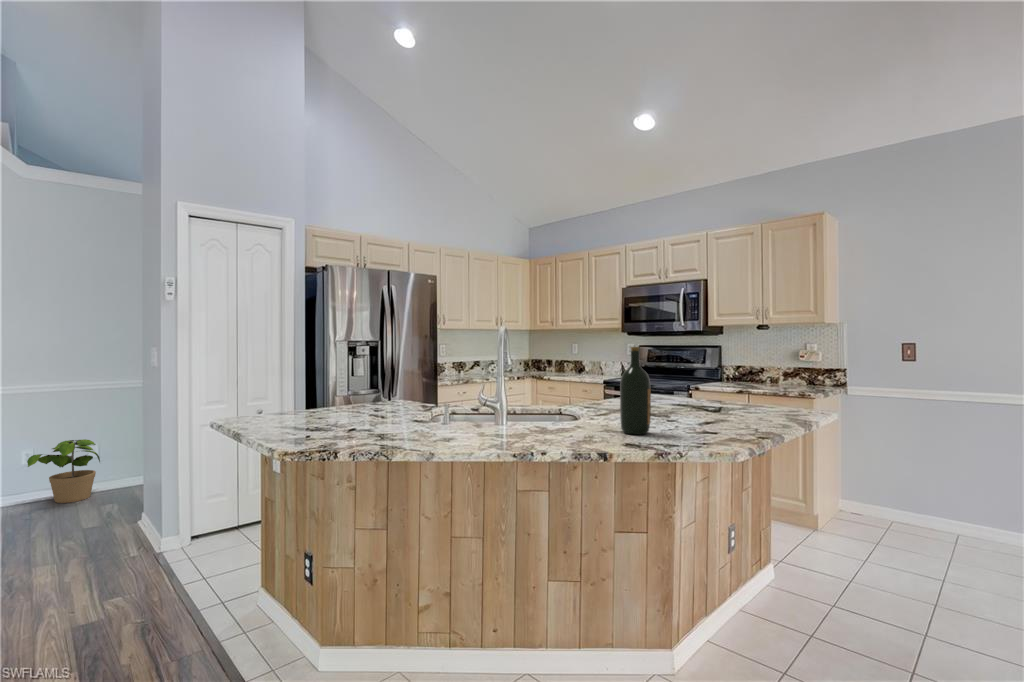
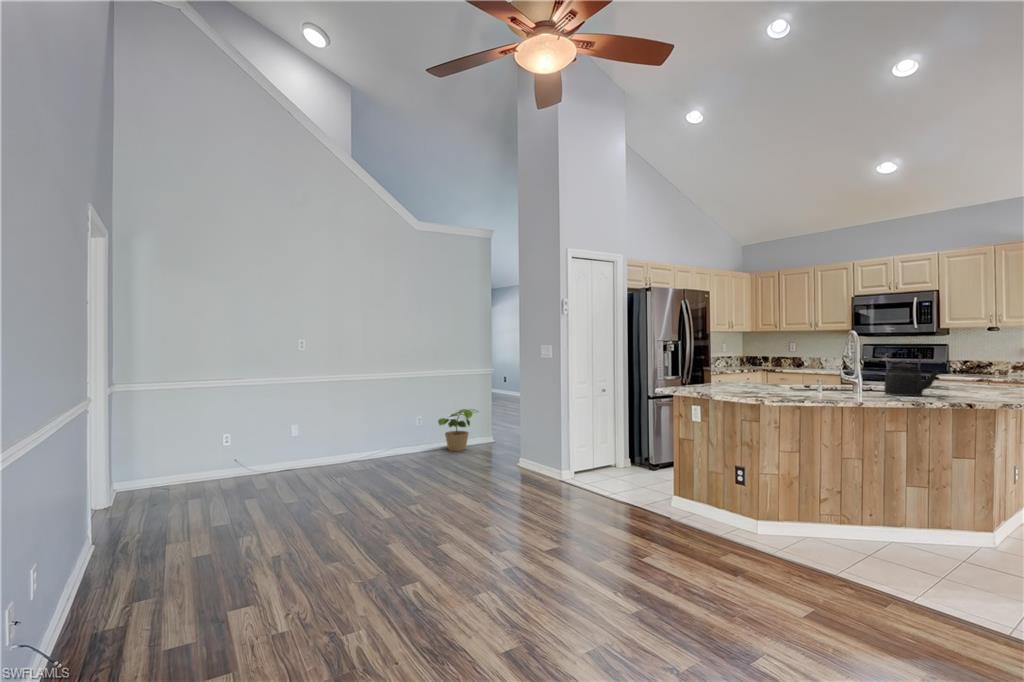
wine bottle: present [620,347,651,435] -> none [960,347,984,399]
kettle: none [529,356,604,429] -> present [884,353,939,396]

